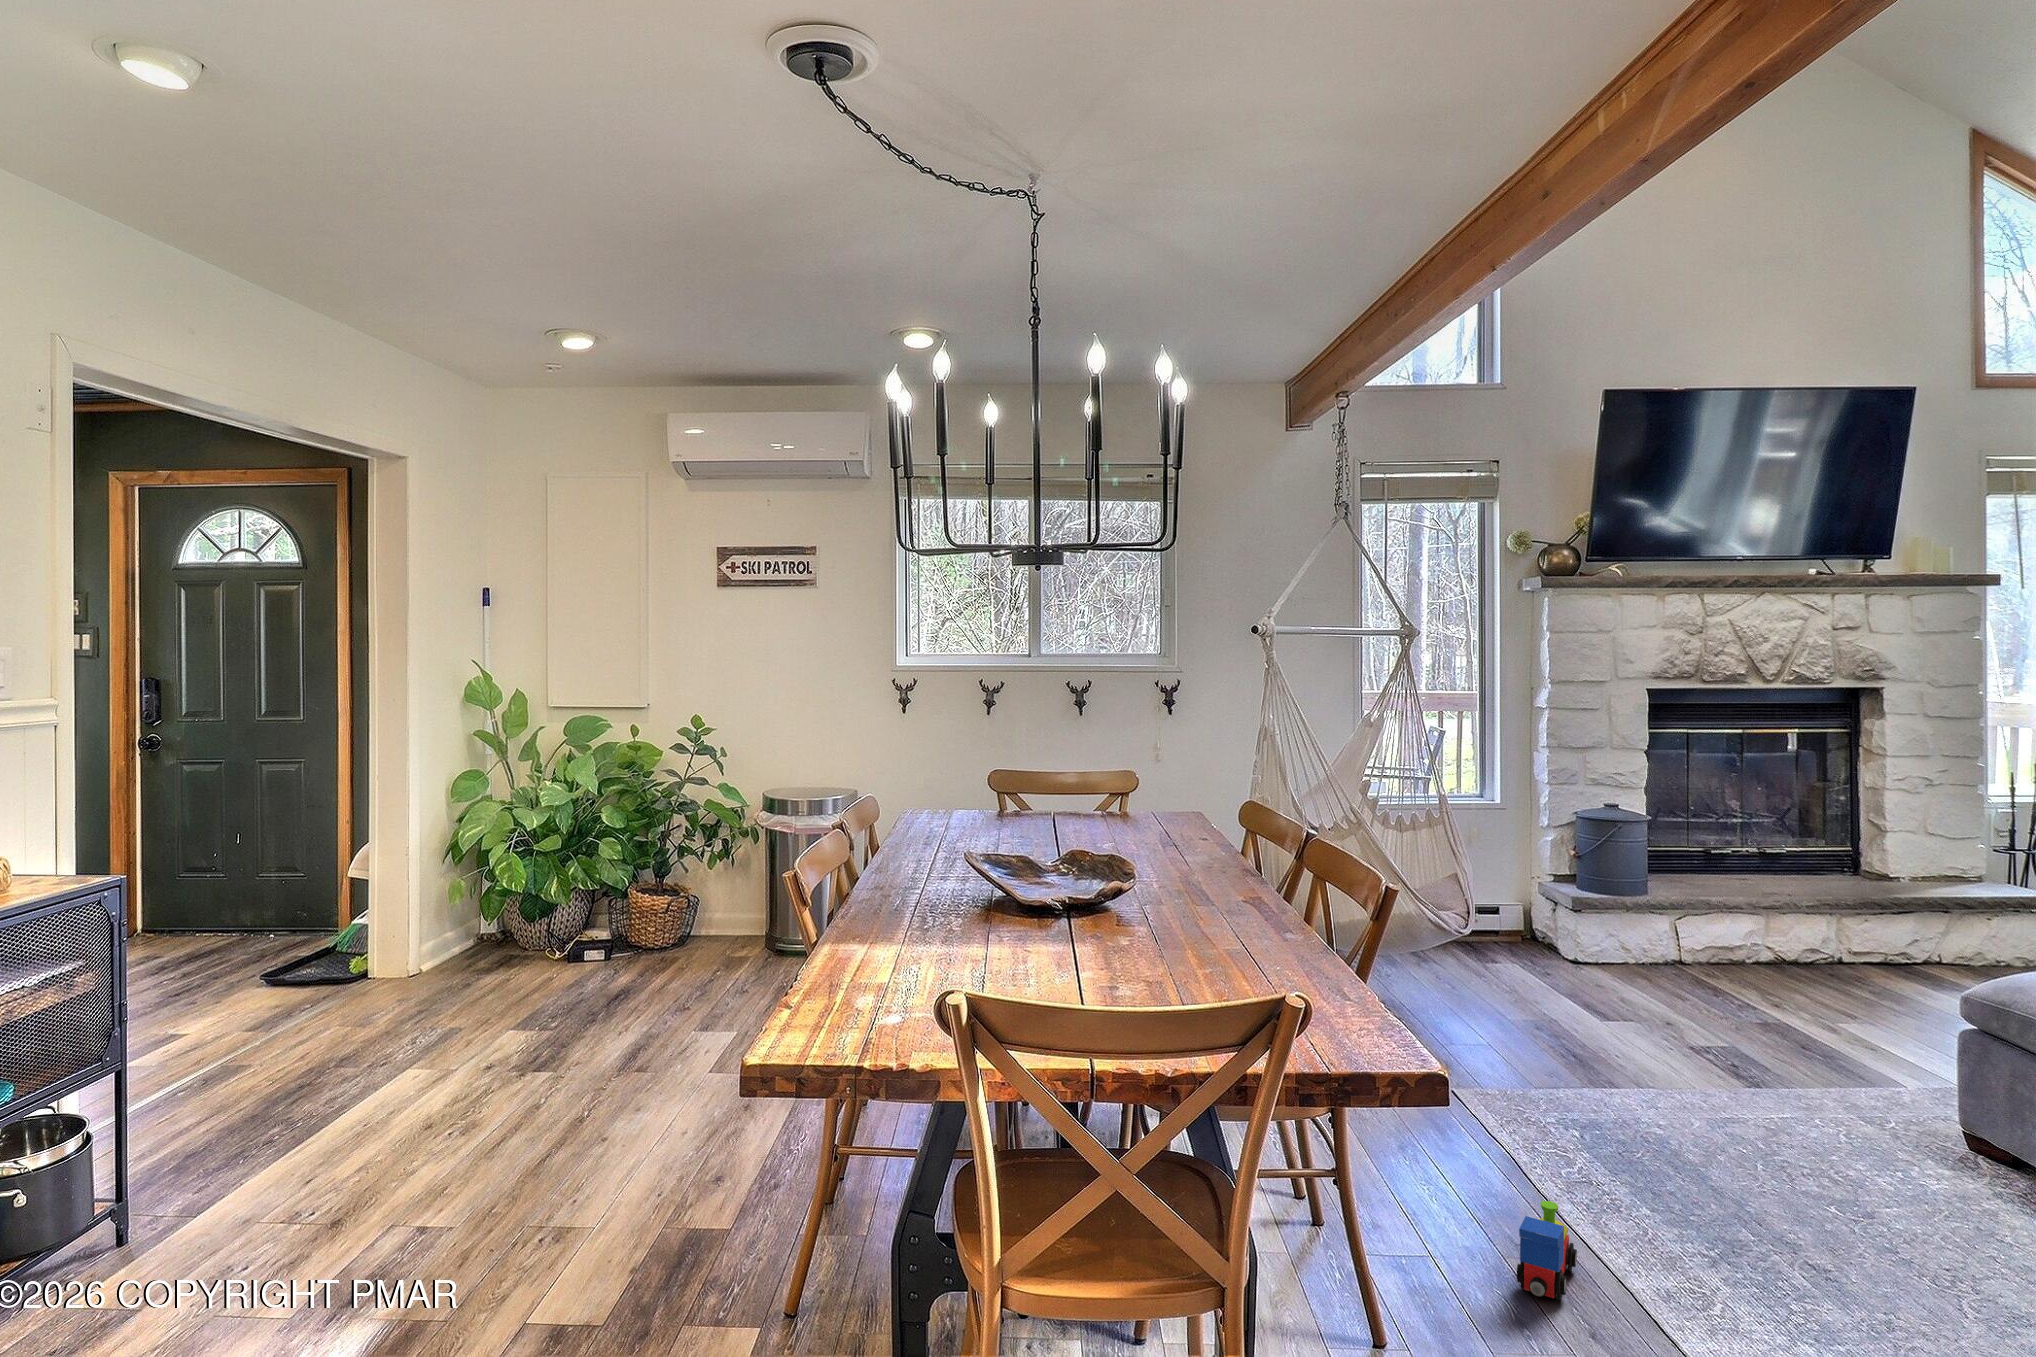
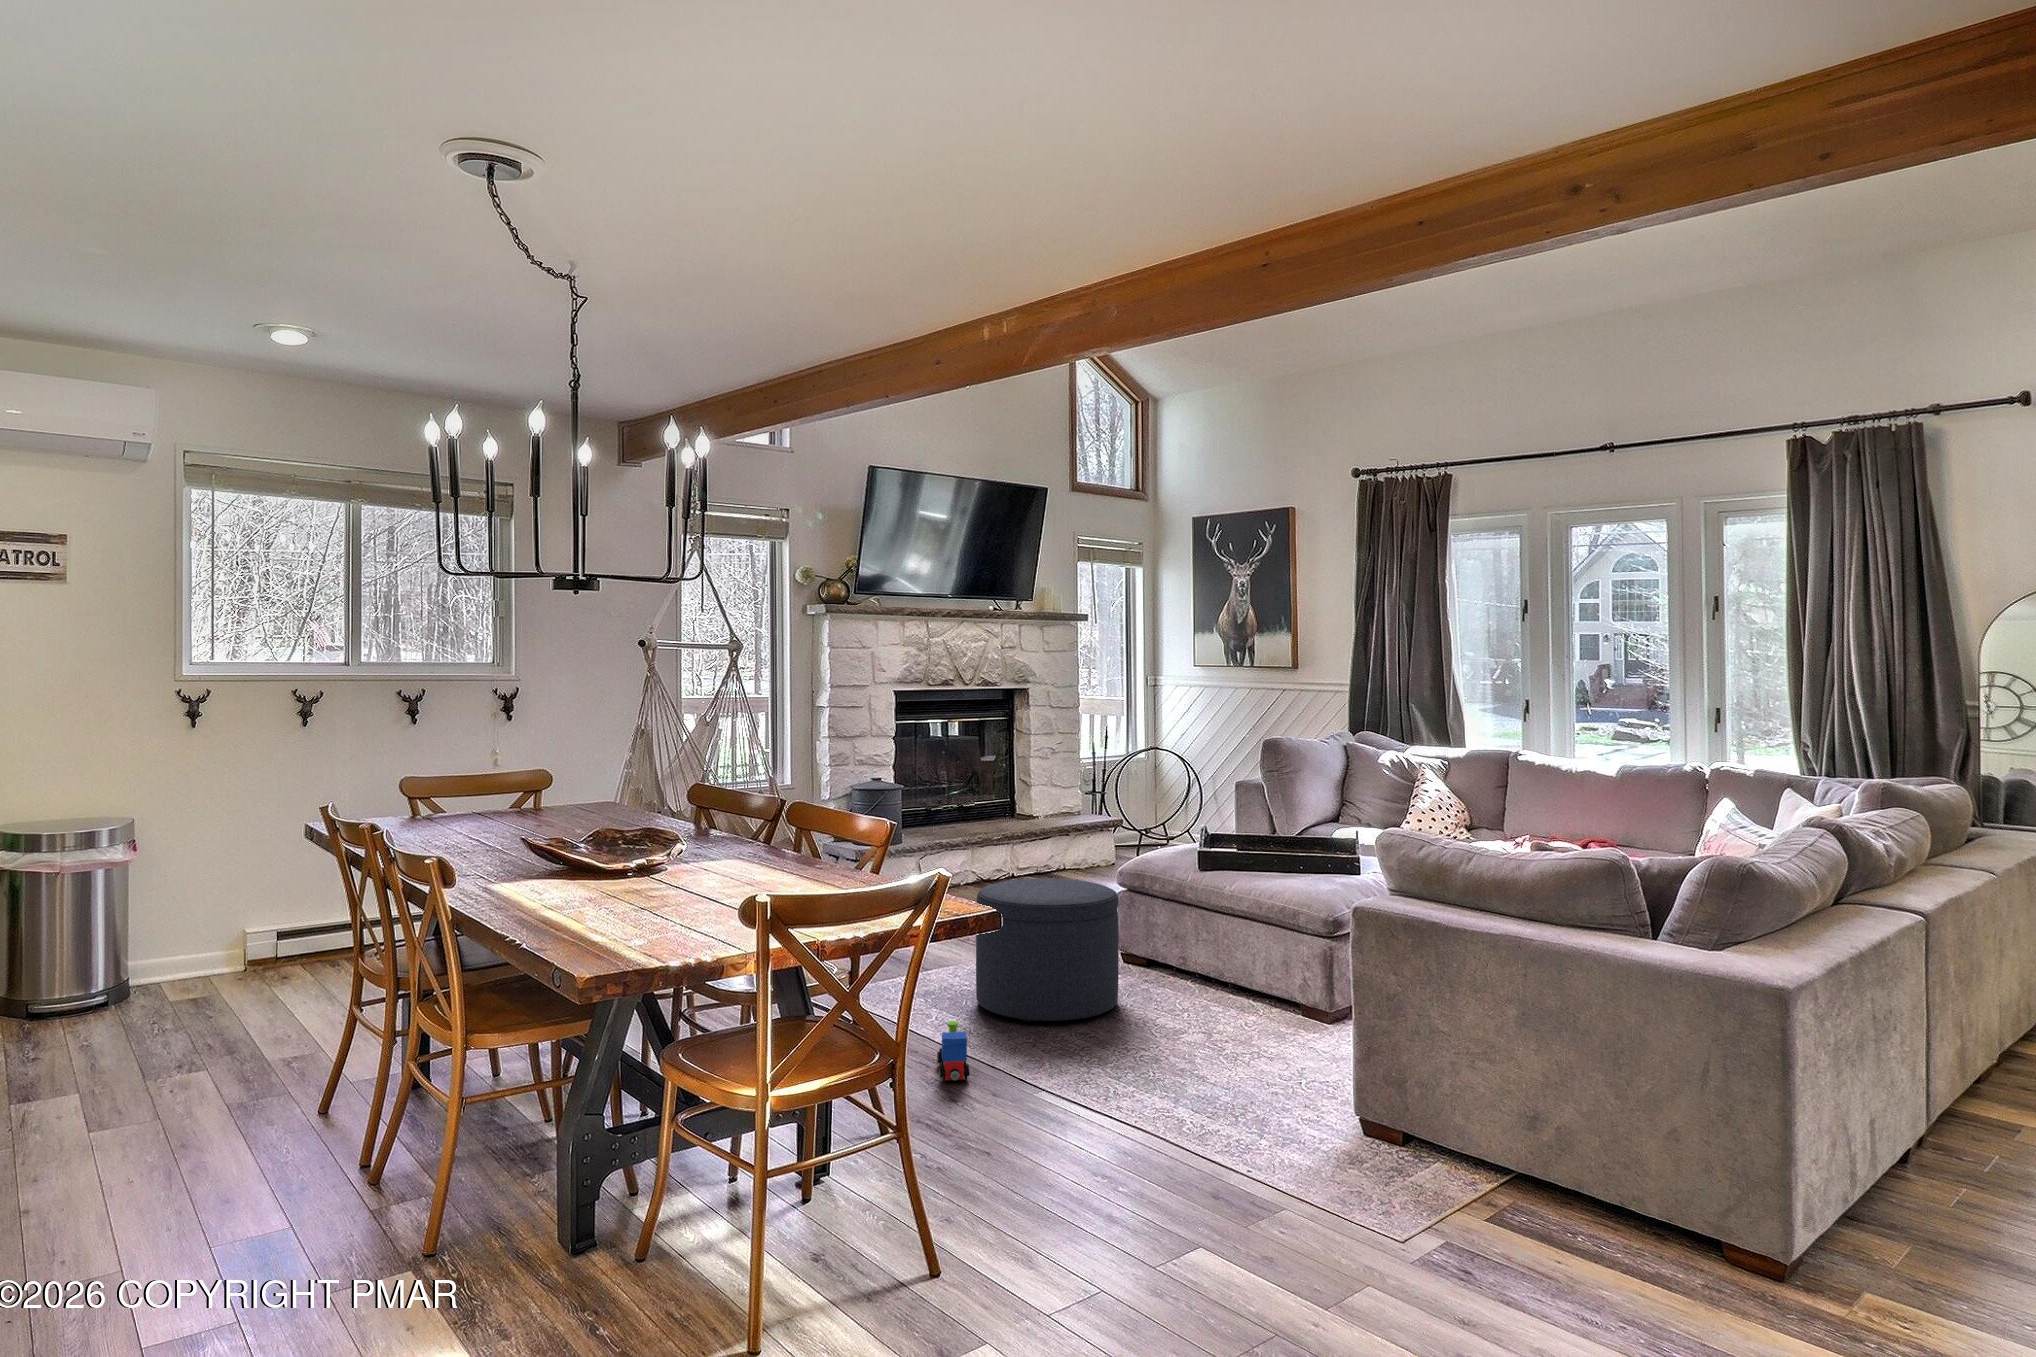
ottoman: none [1653,990,1924,1247] -> present [976,878,1119,1022]

